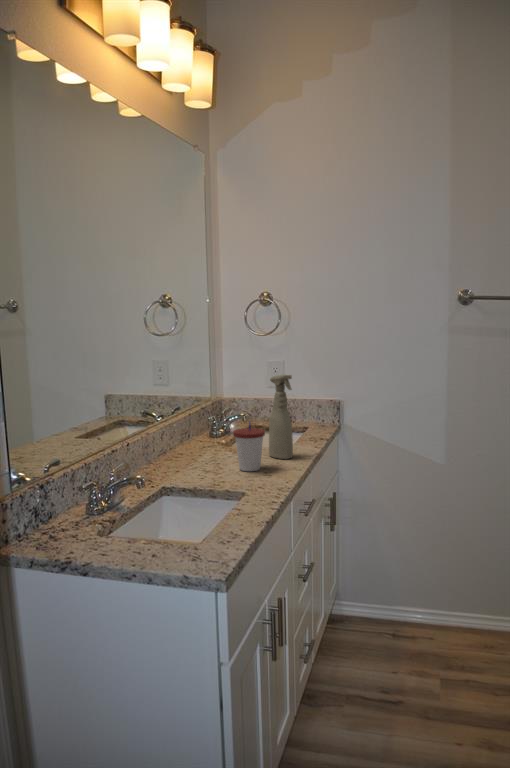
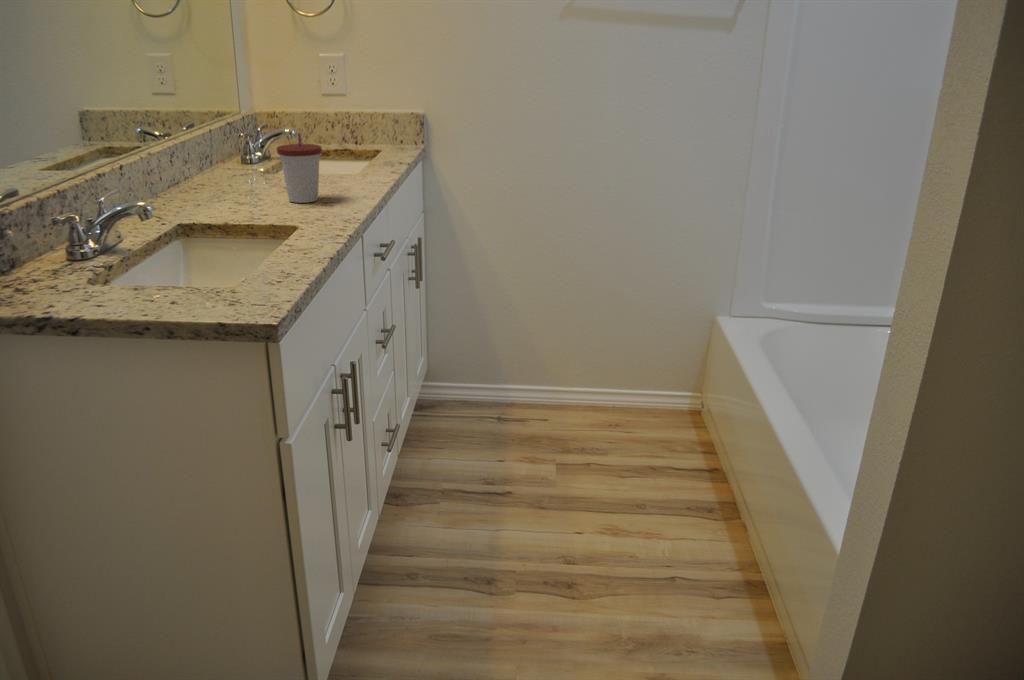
spray bottle: present [269,374,293,459] -> none [325,68,362,188]

